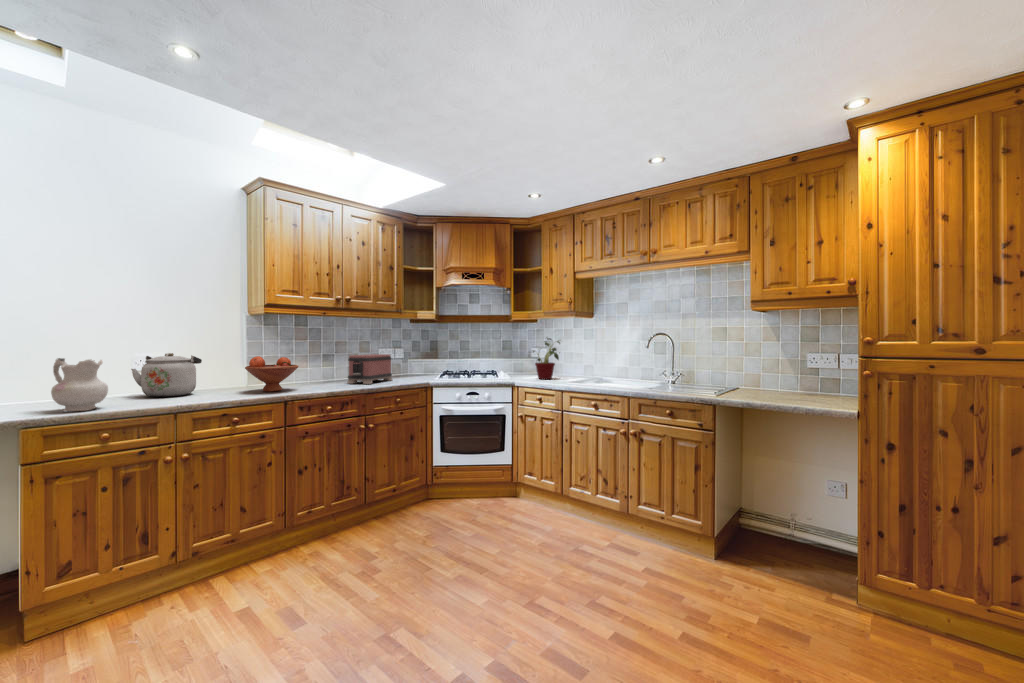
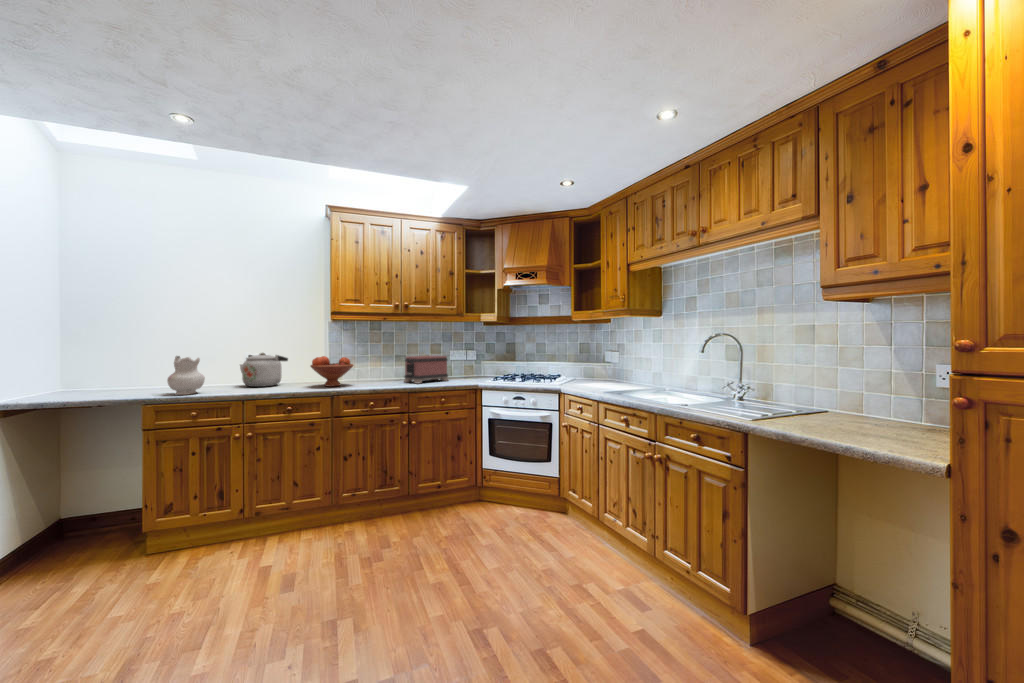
potted plant: present [533,337,560,379] -> none [583,338,622,386]

